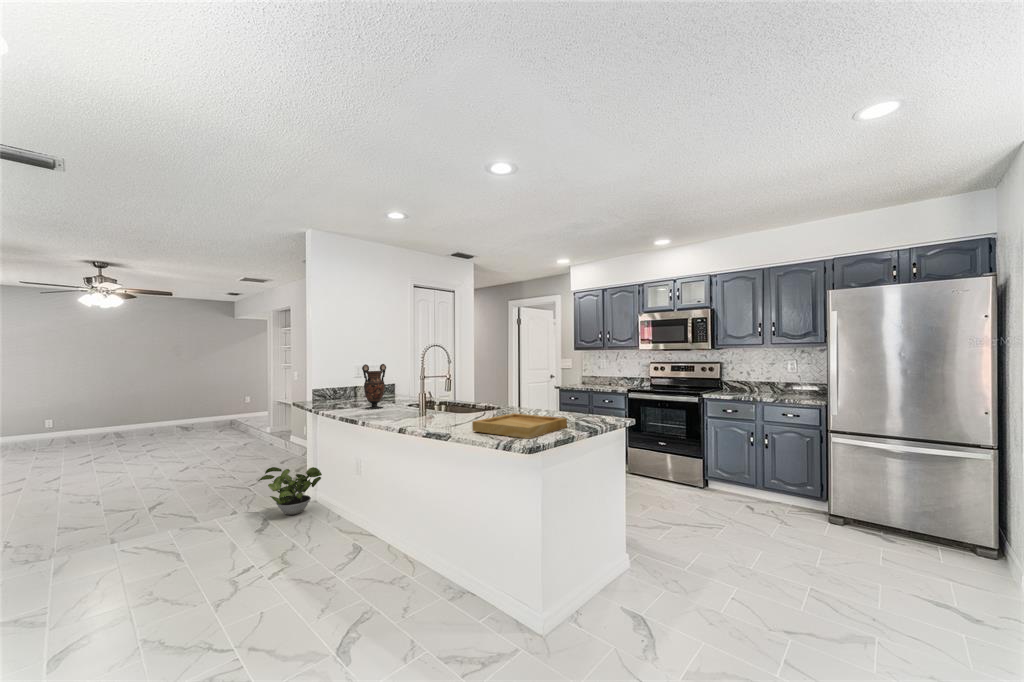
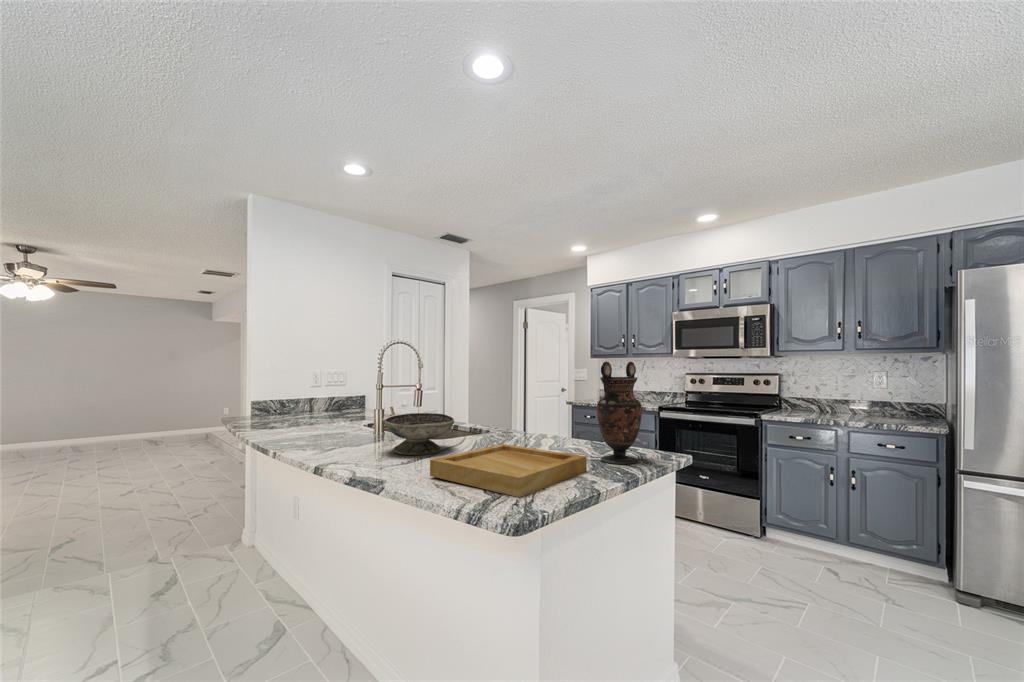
vase: present [362,364,386,409] -> present [597,362,642,464]
decorative bowl: none [433,395,479,422] -> present [384,413,454,455]
potted plant: present [258,467,322,515] -> none [170,503,261,567]

